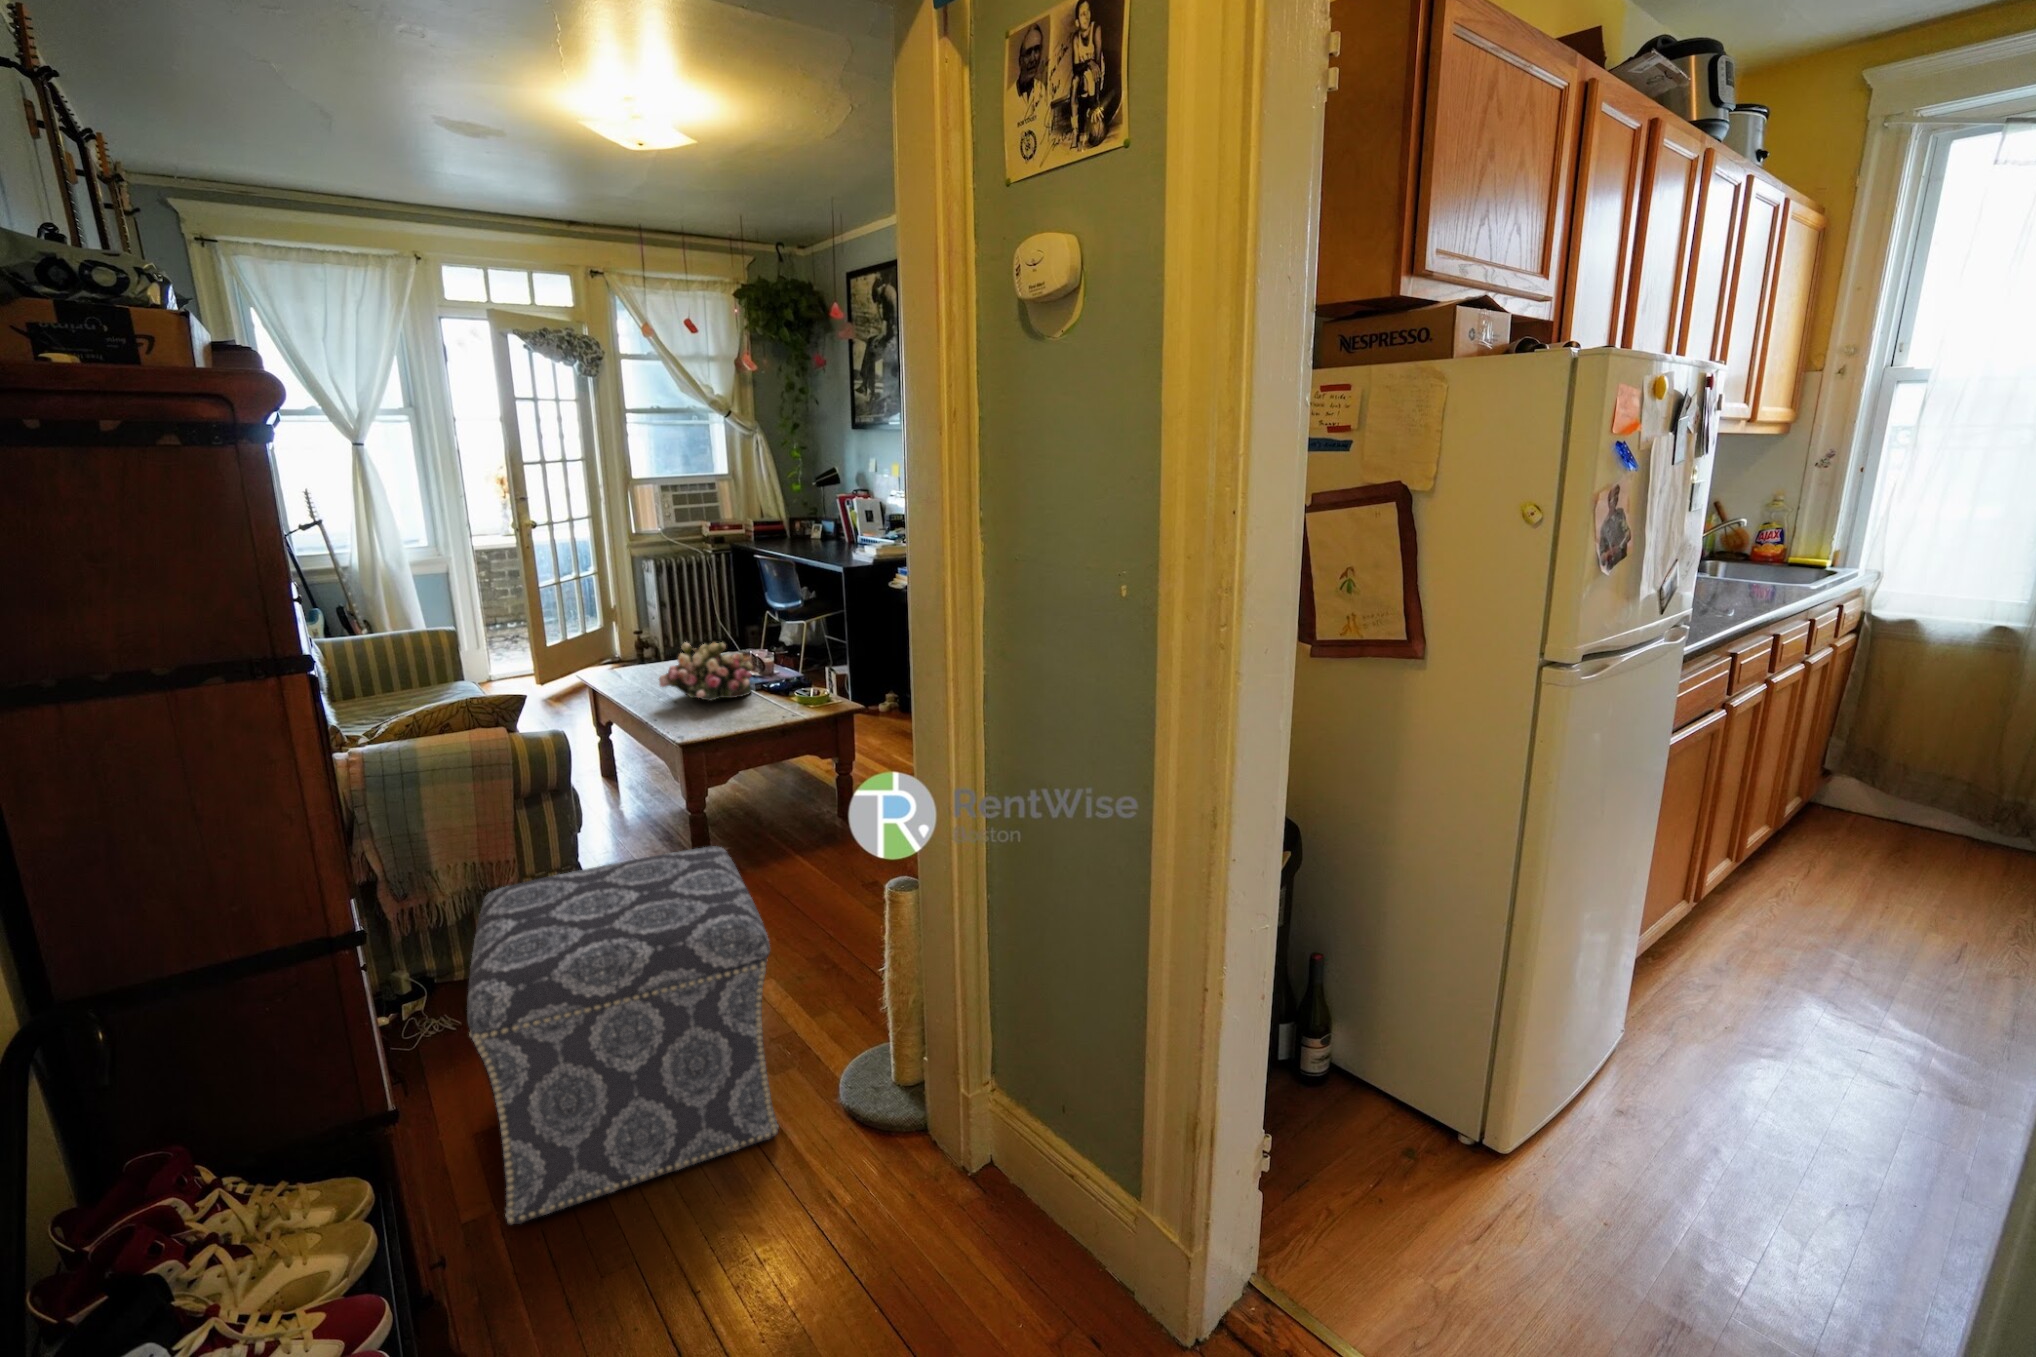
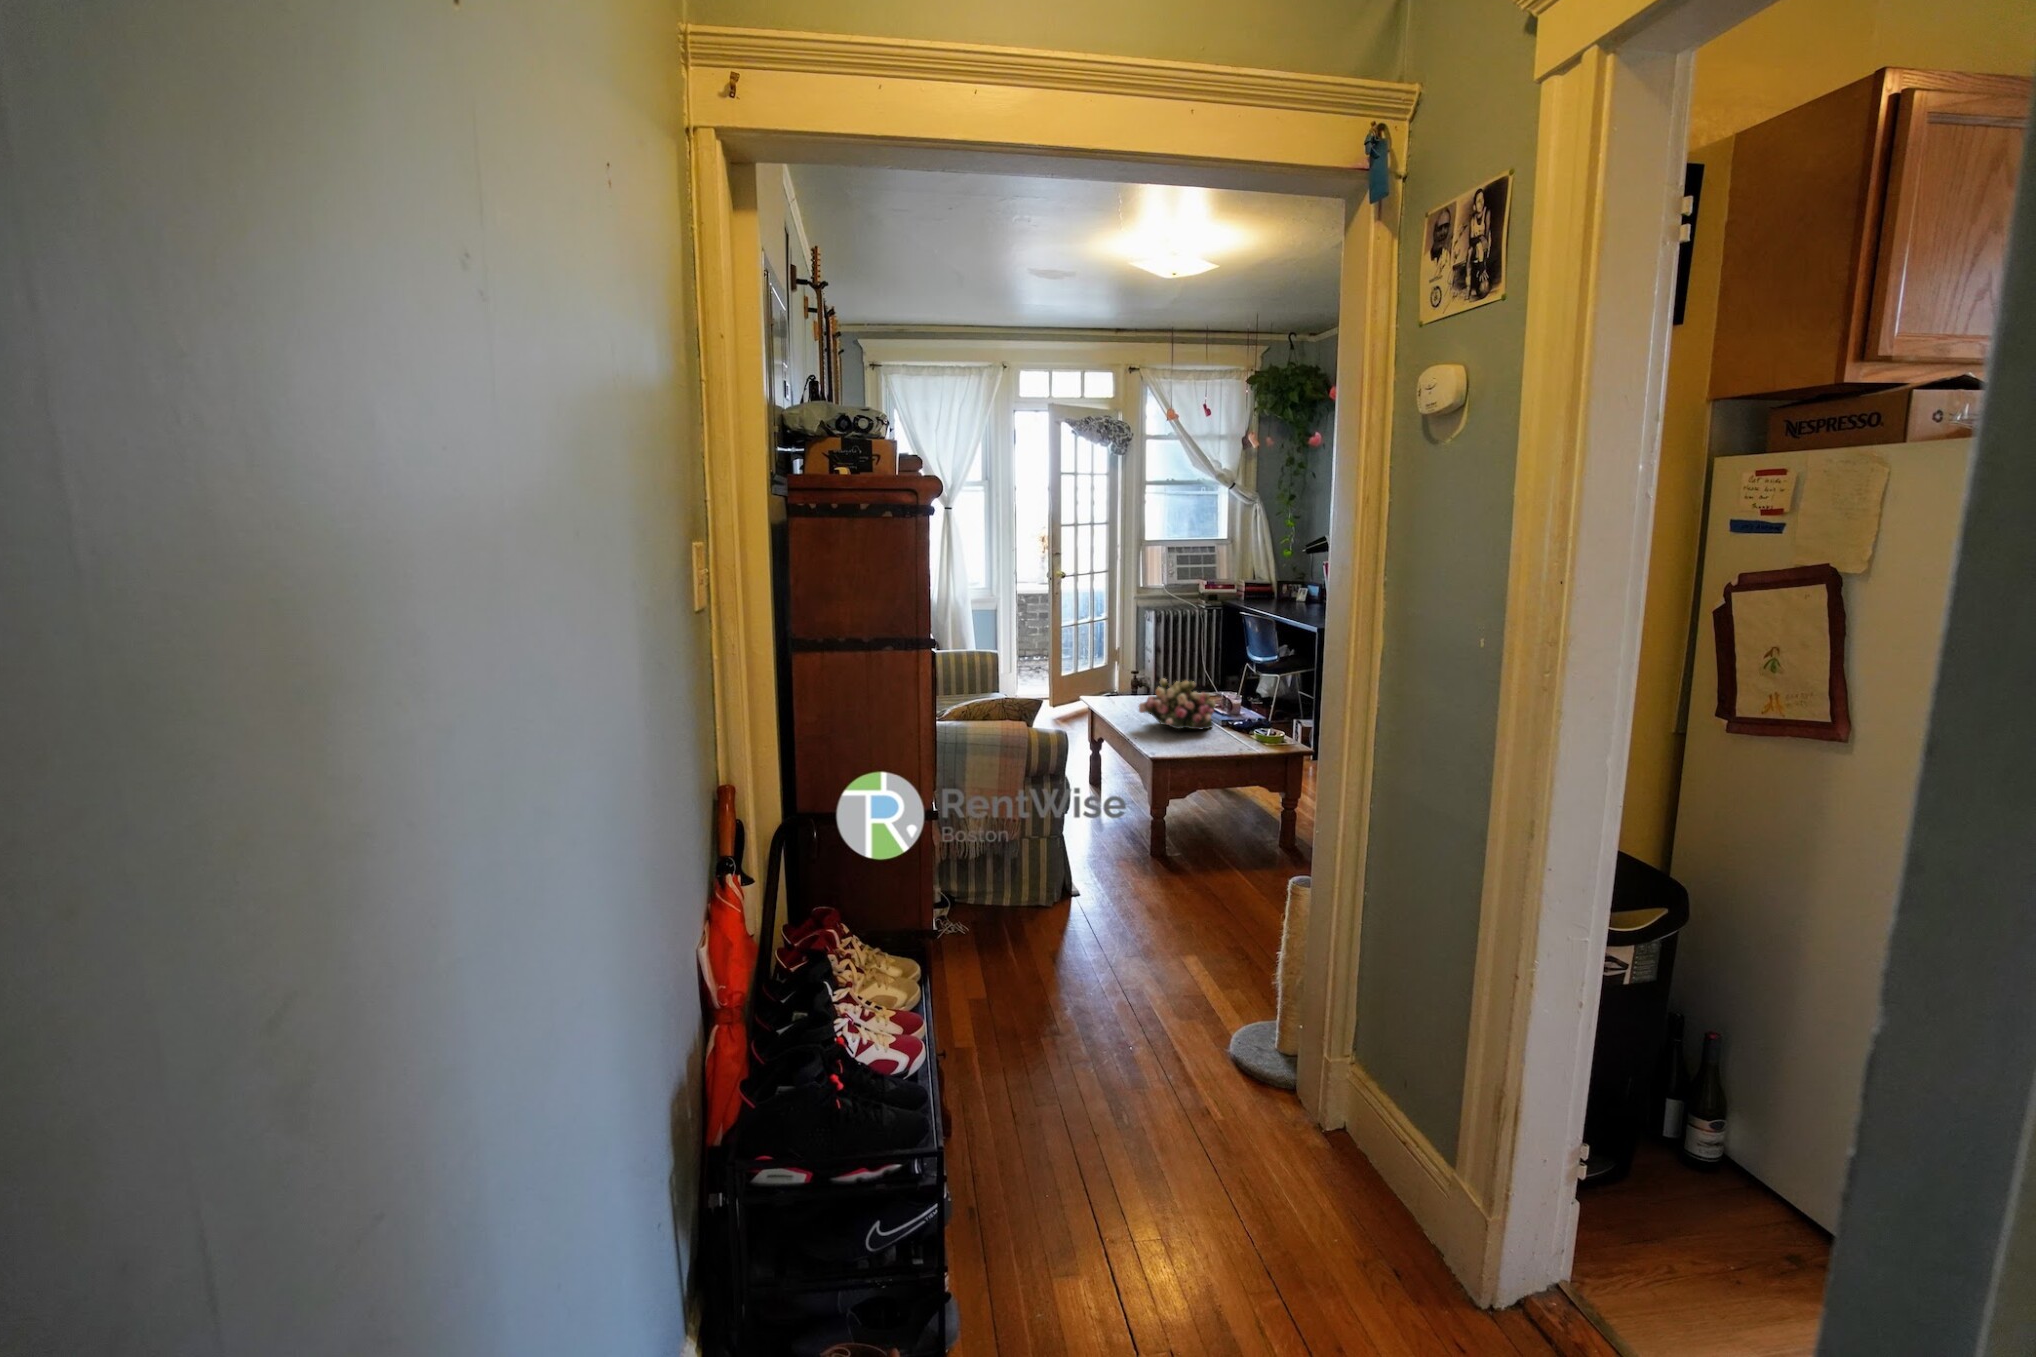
ottoman: present [467,846,779,1225] -> none [981,829,1182,1062]

